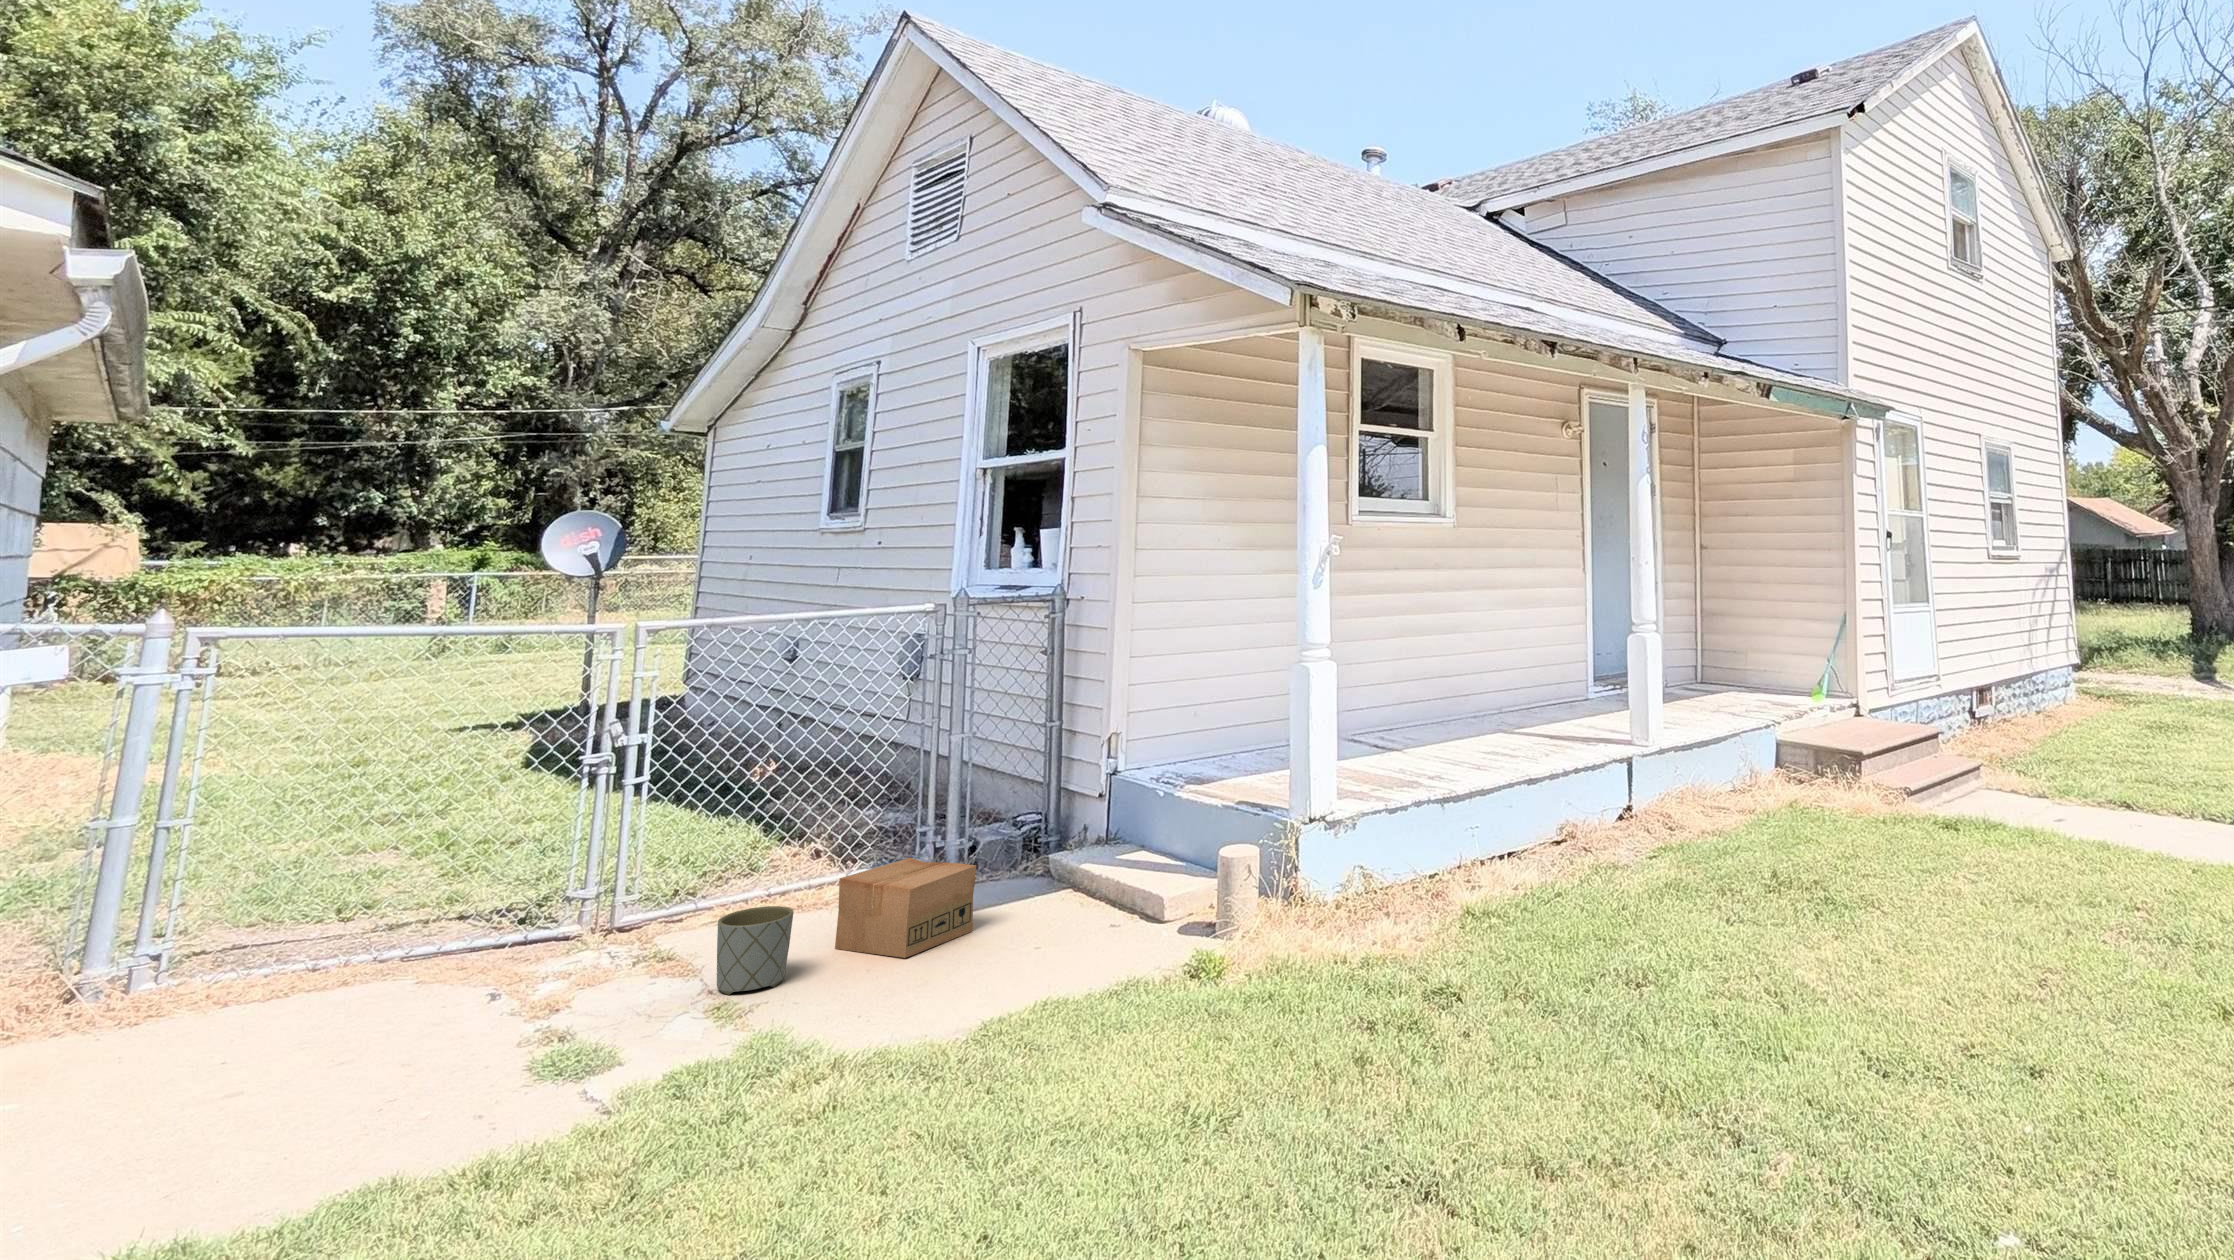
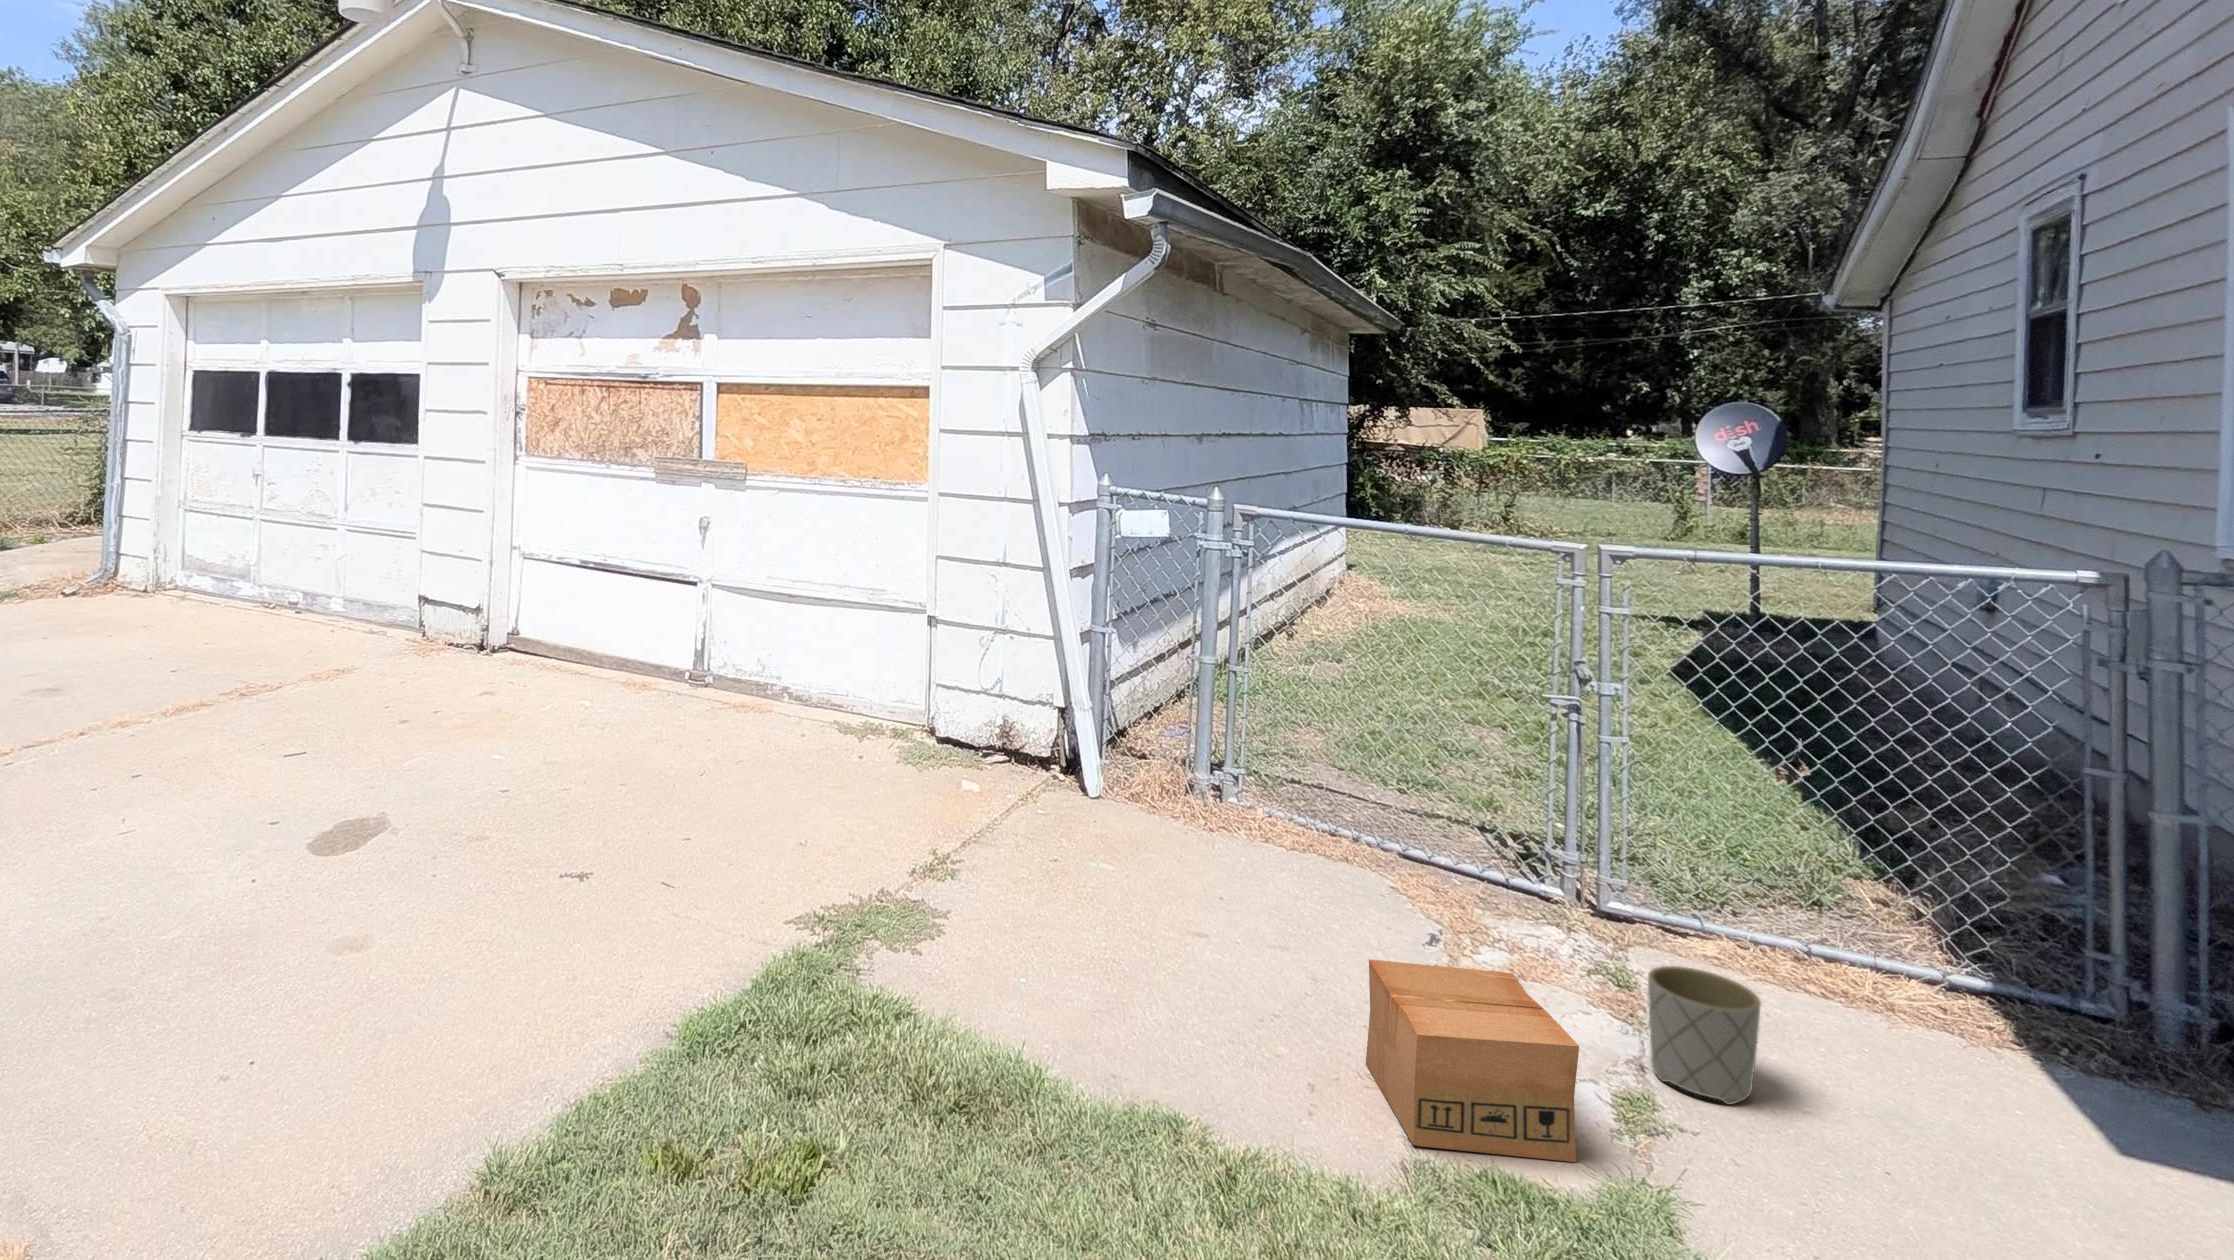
cardboard box: present [835,858,976,958] -> present [1366,959,1579,1162]

